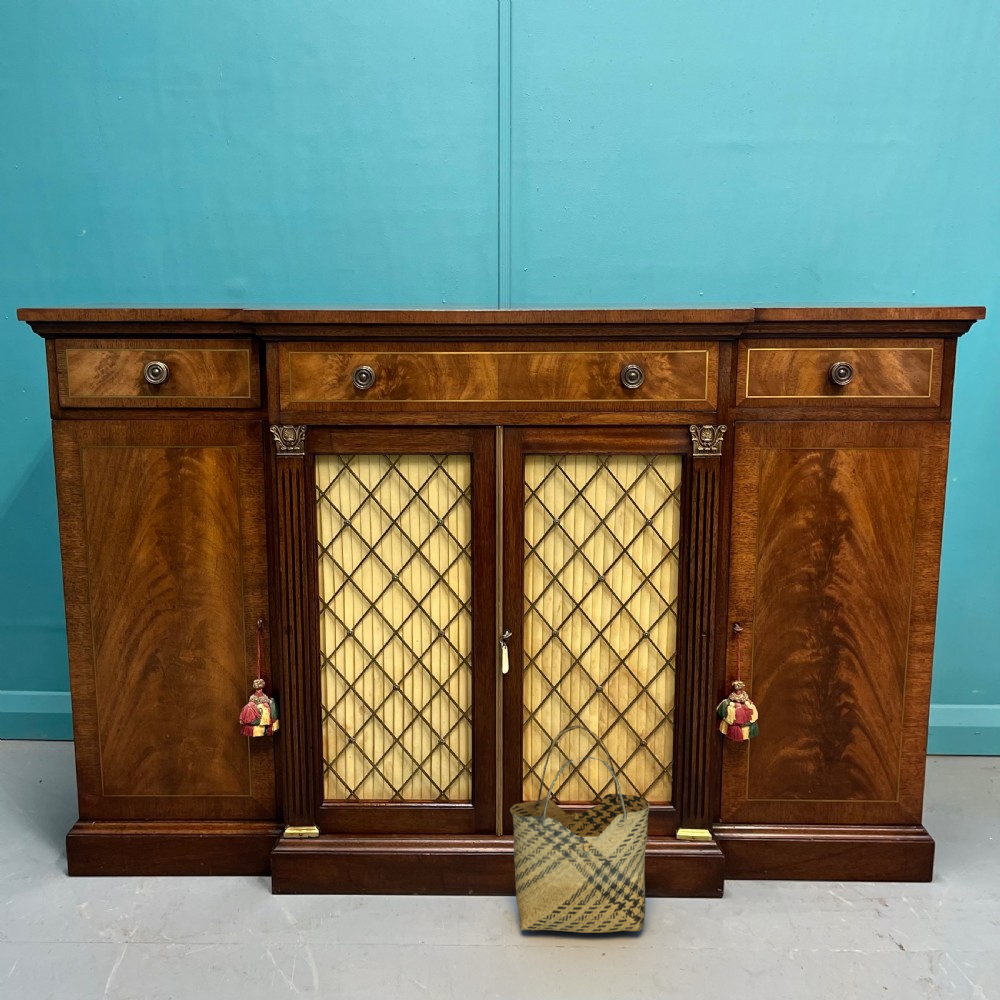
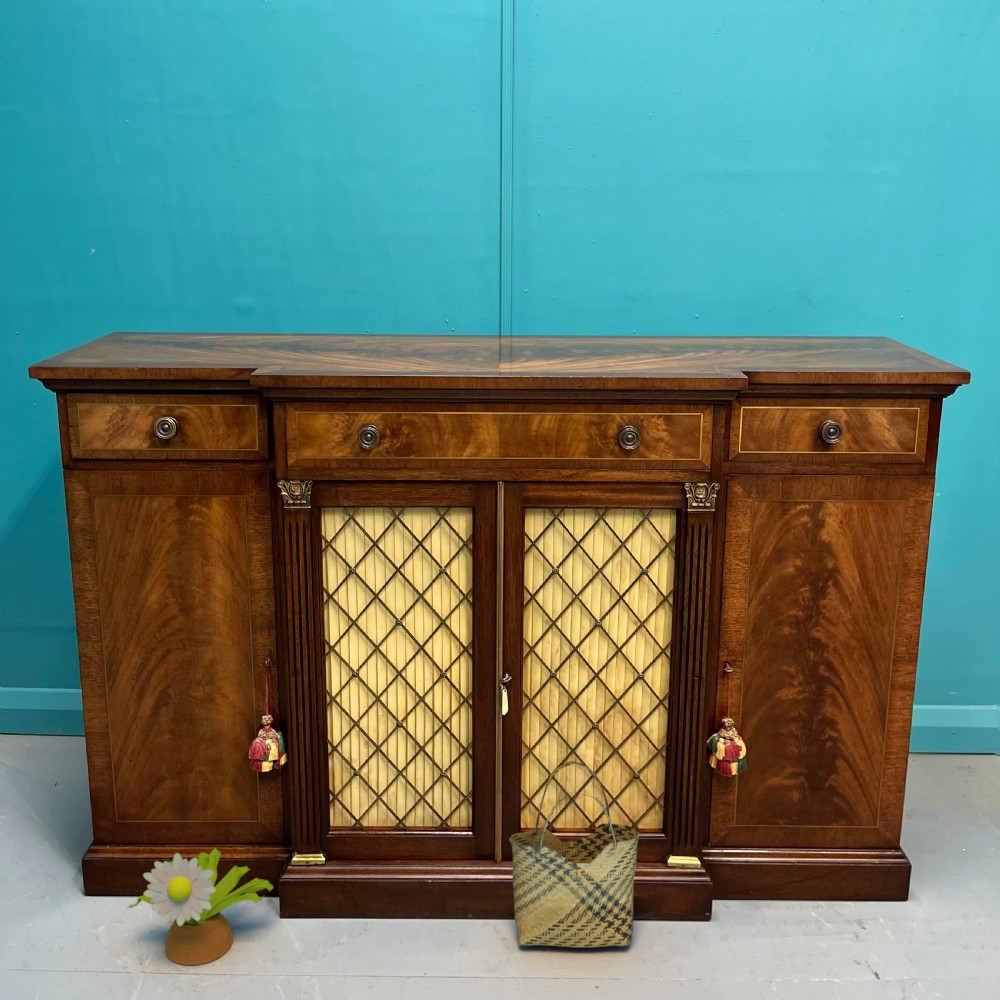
decorative plant: none [92,821,257,953] -> present [128,848,273,965]

